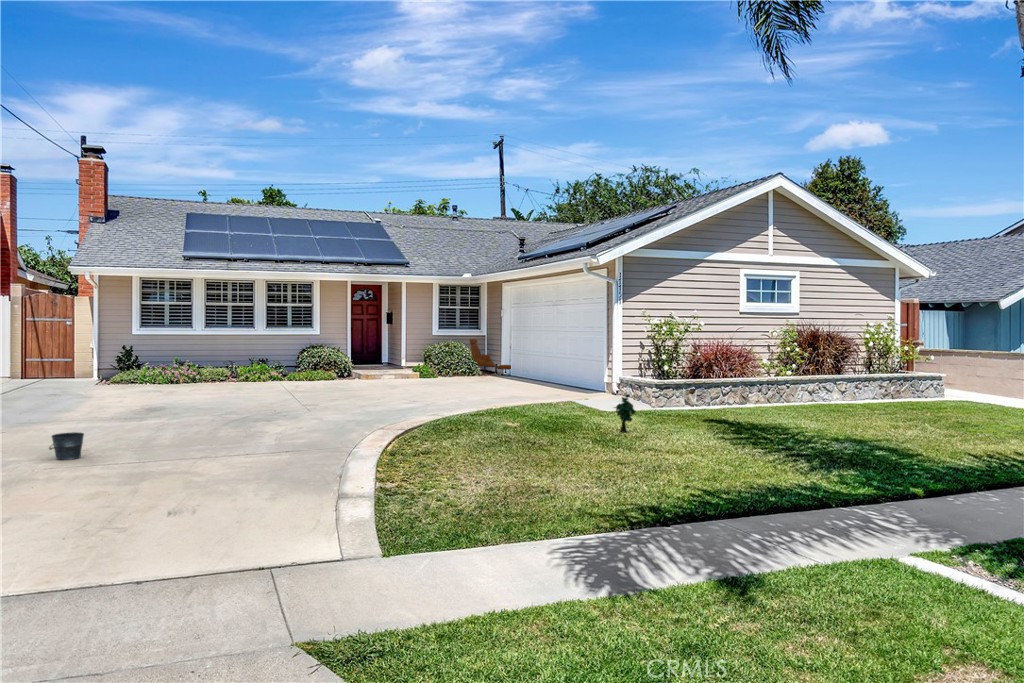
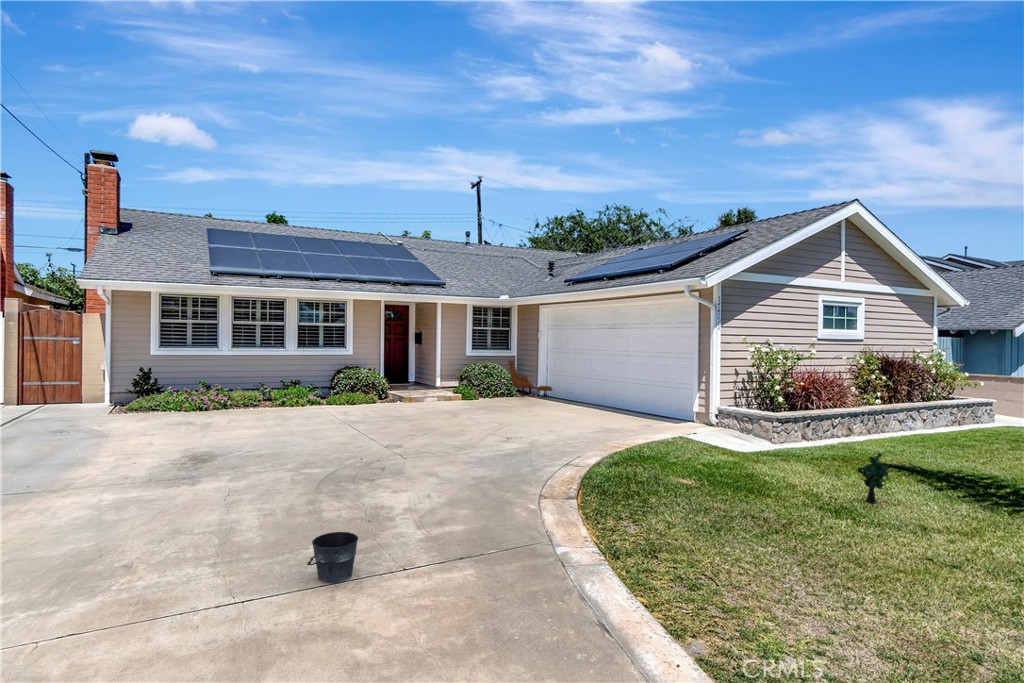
bucket: present [49,432,84,460] -> present [307,532,358,583]

